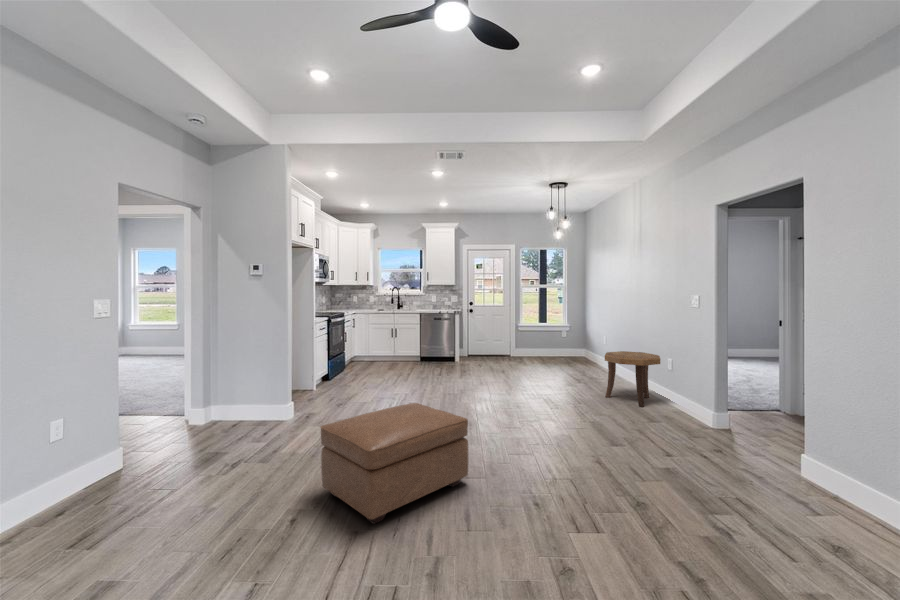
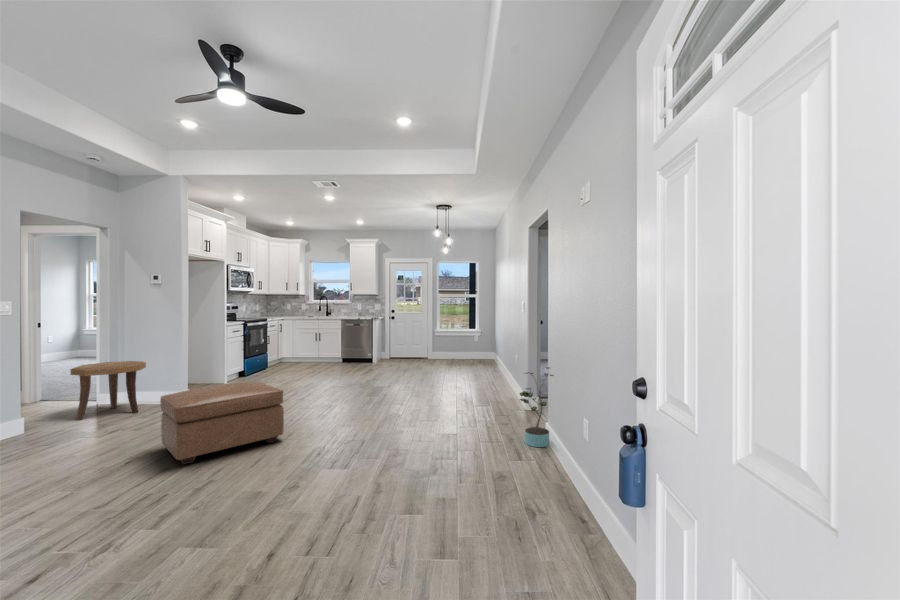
side table: present [605,351,660,407] -> present [70,361,146,420]
potted plant: none [781,395,855,503] -> present [520,367,553,447]

